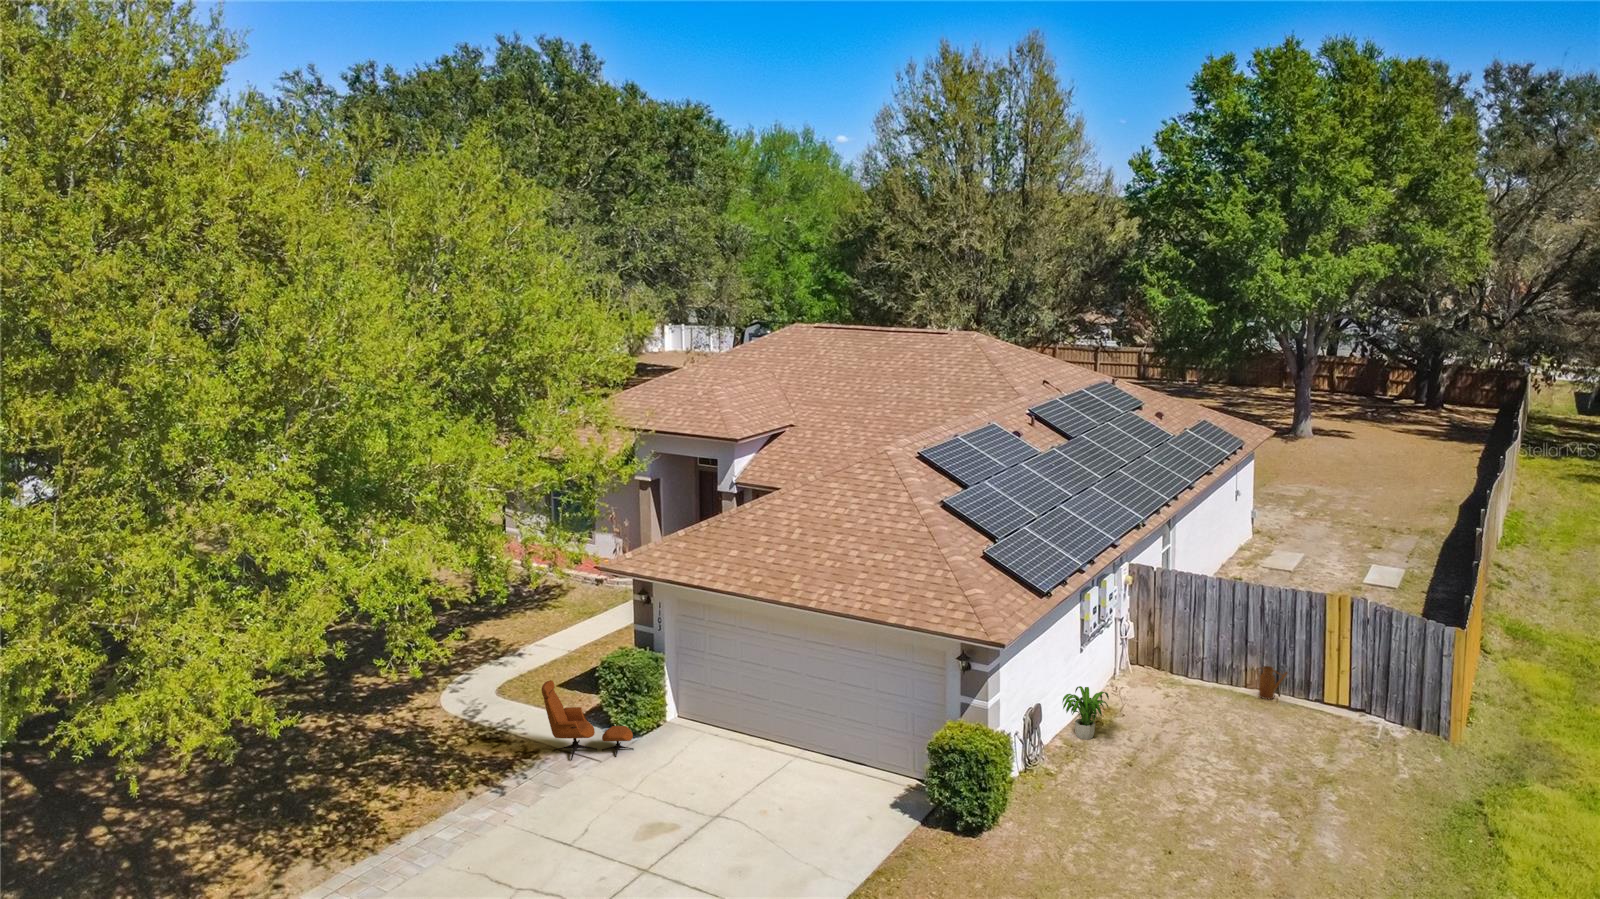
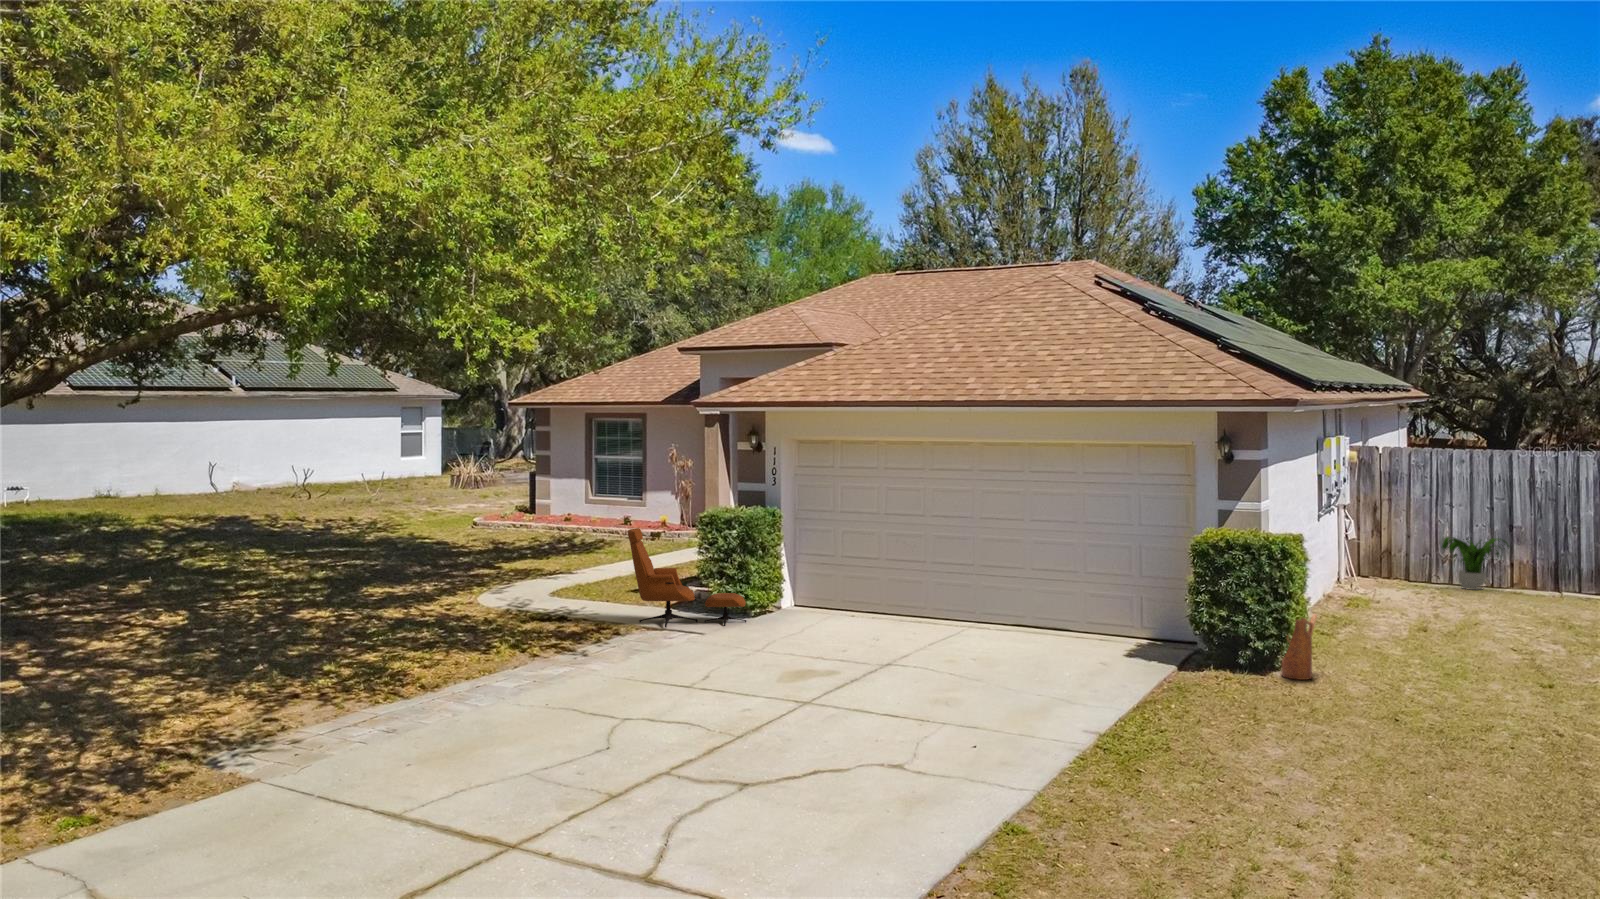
watering can: present [1257,666,1288,699] -> present [1281,614,1317,680]
potted plant: present [1063,686,1109,740] -> present [1442,537,1509,590]

